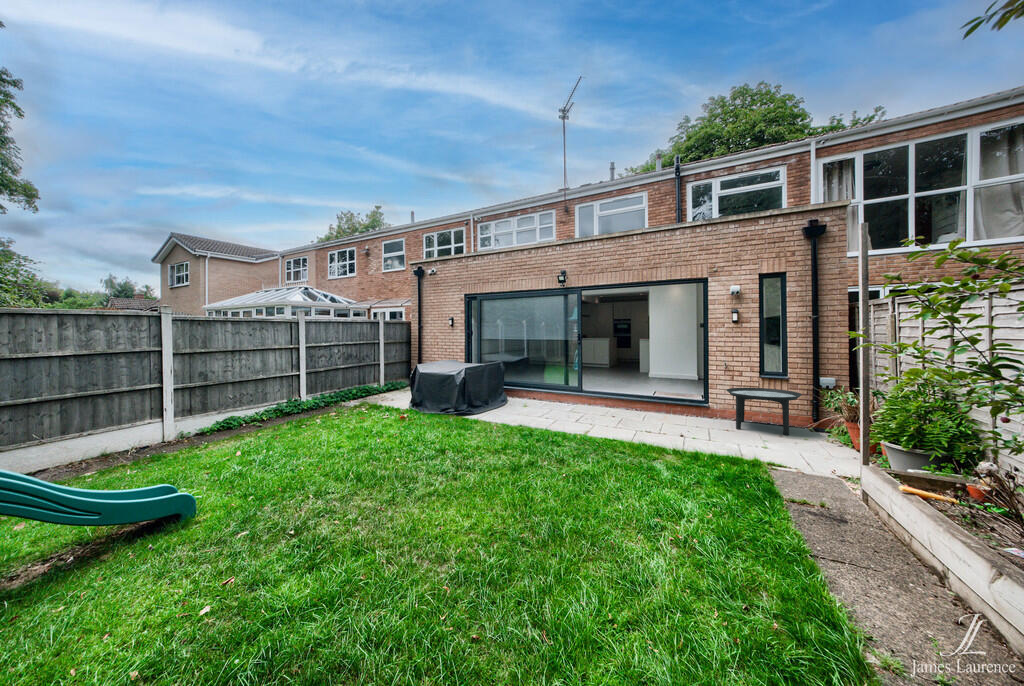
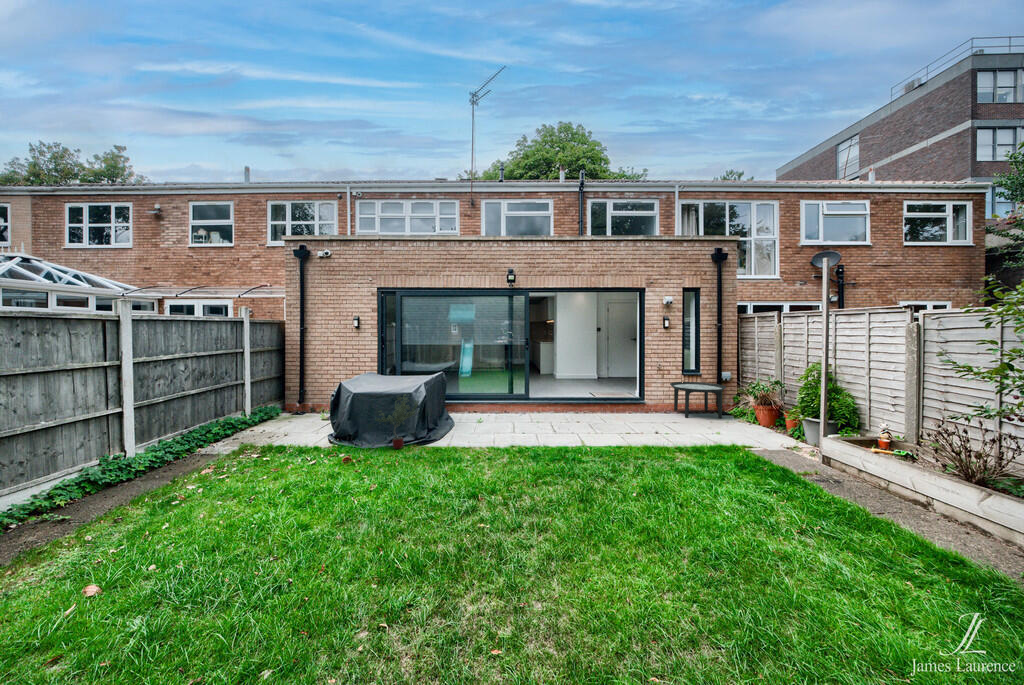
potted tree: none [419,375,448,417] -> present [375,394,419,449]

